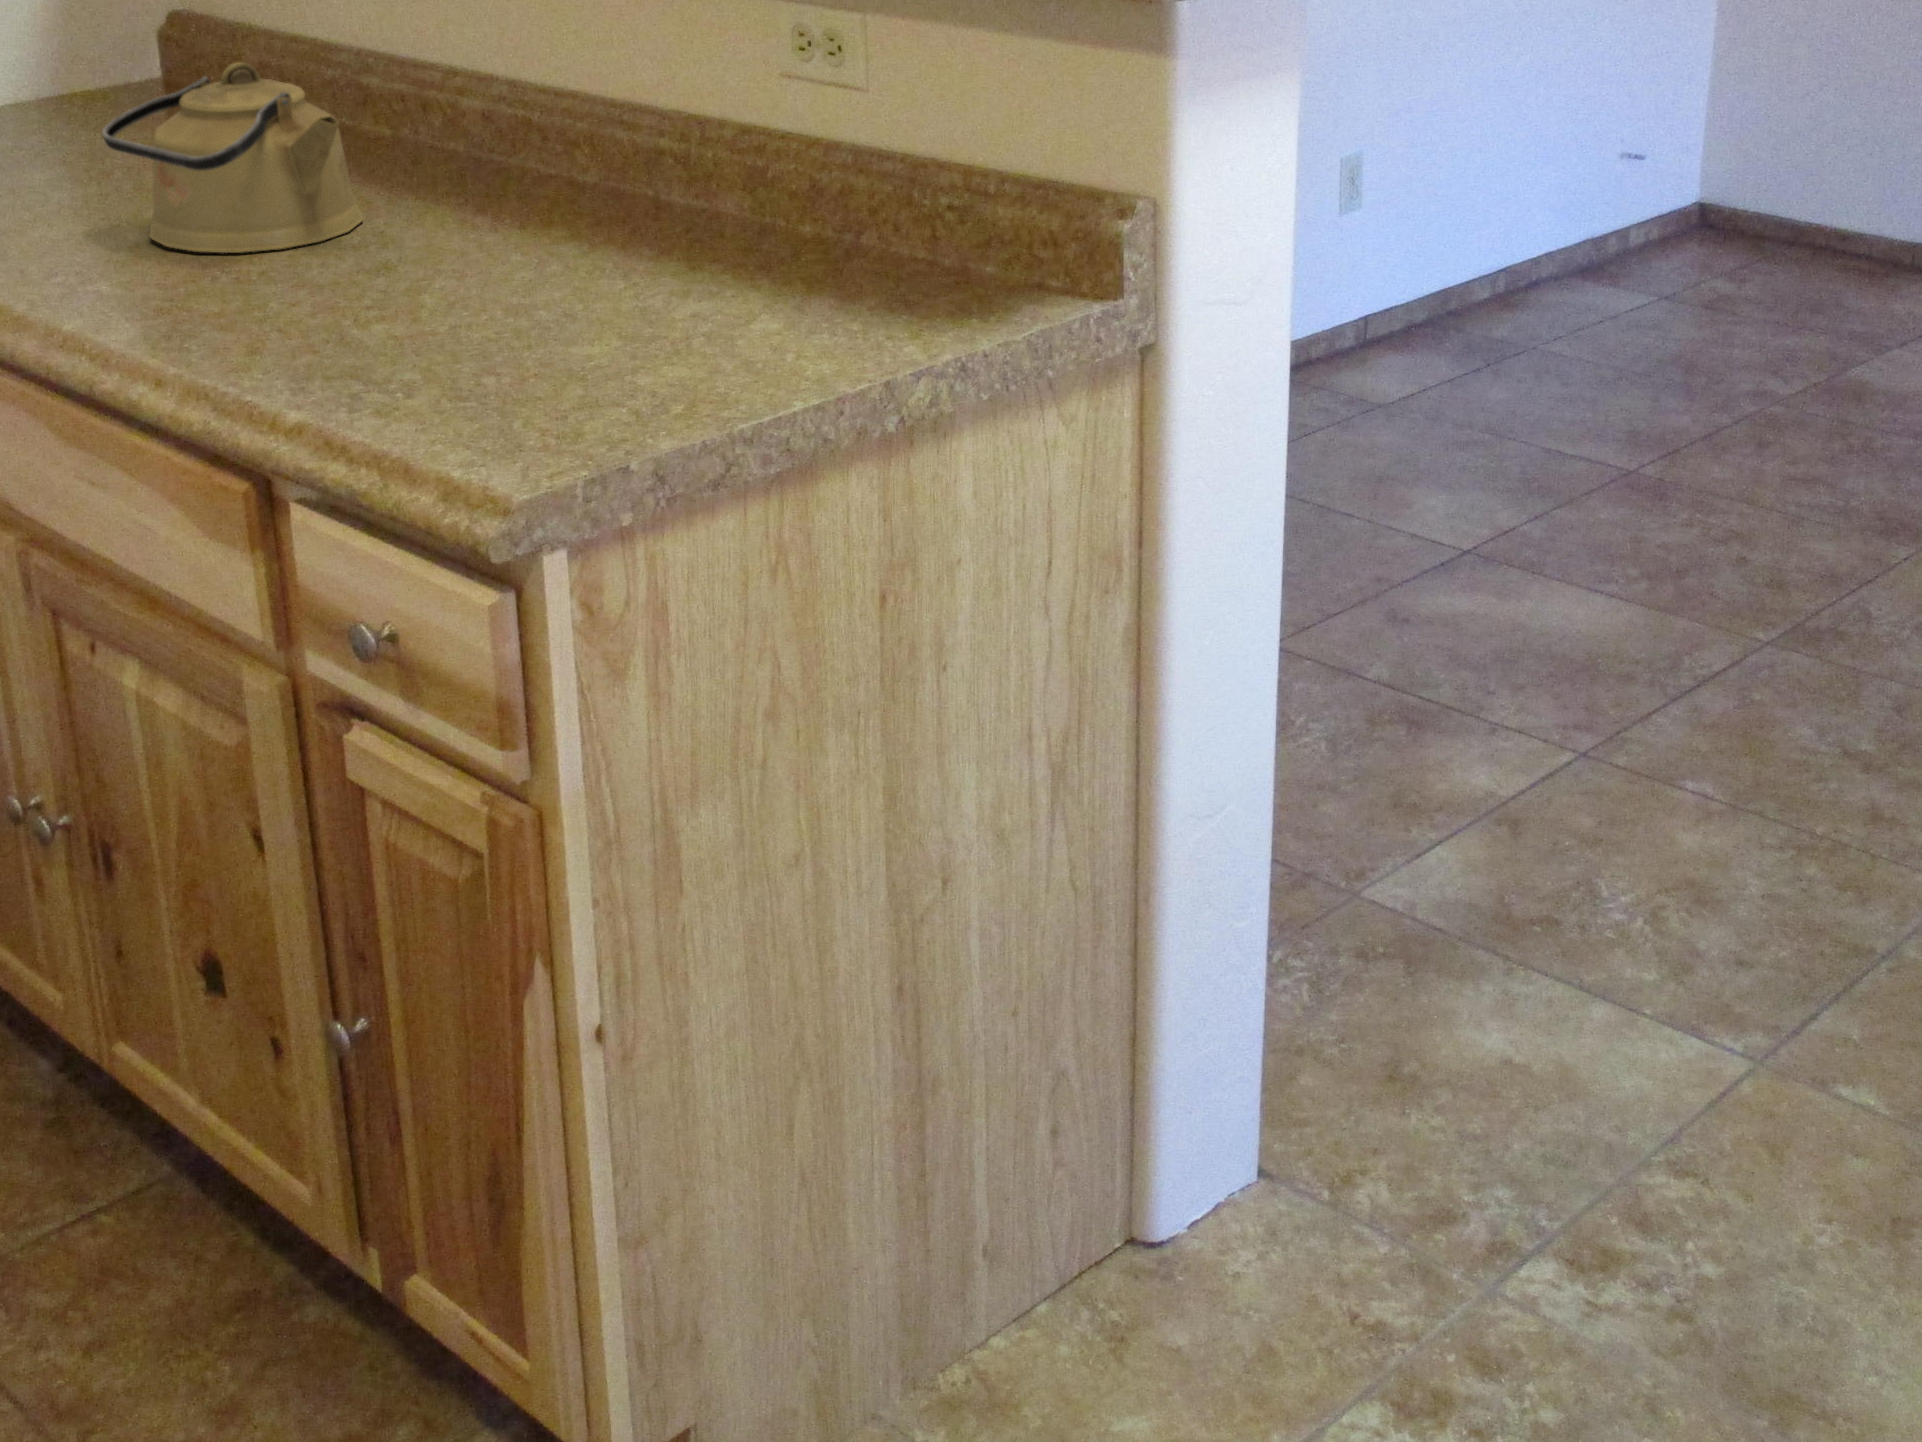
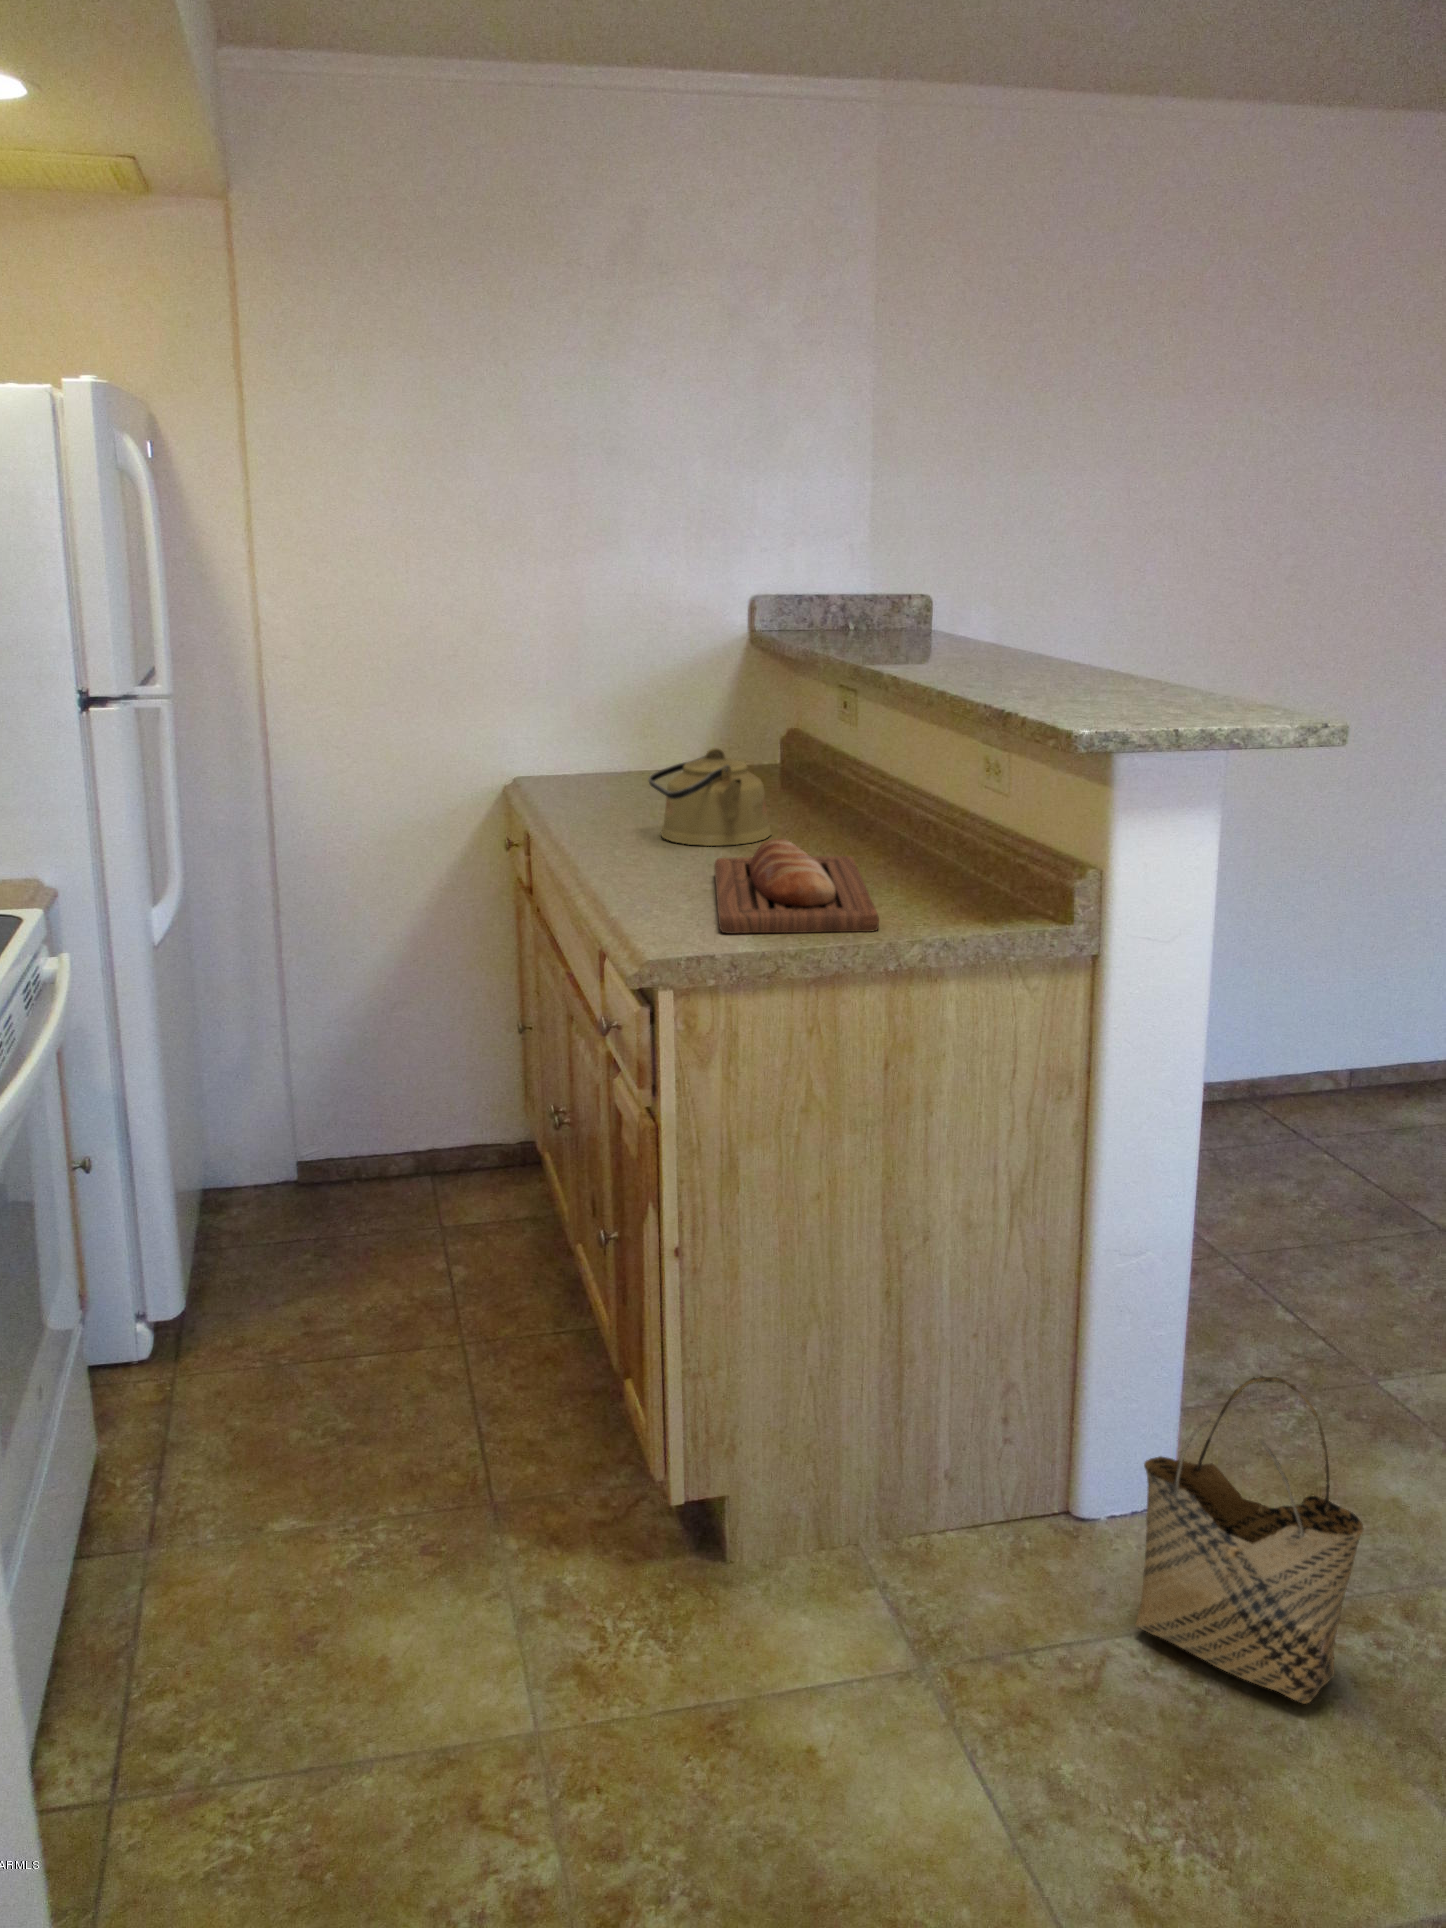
bread loaf: none [382,220,841,418] -> present [714,839,879,934]
woven basket: none [1329,932,1660,1387] -> present [1135,1376,1363,1704]

